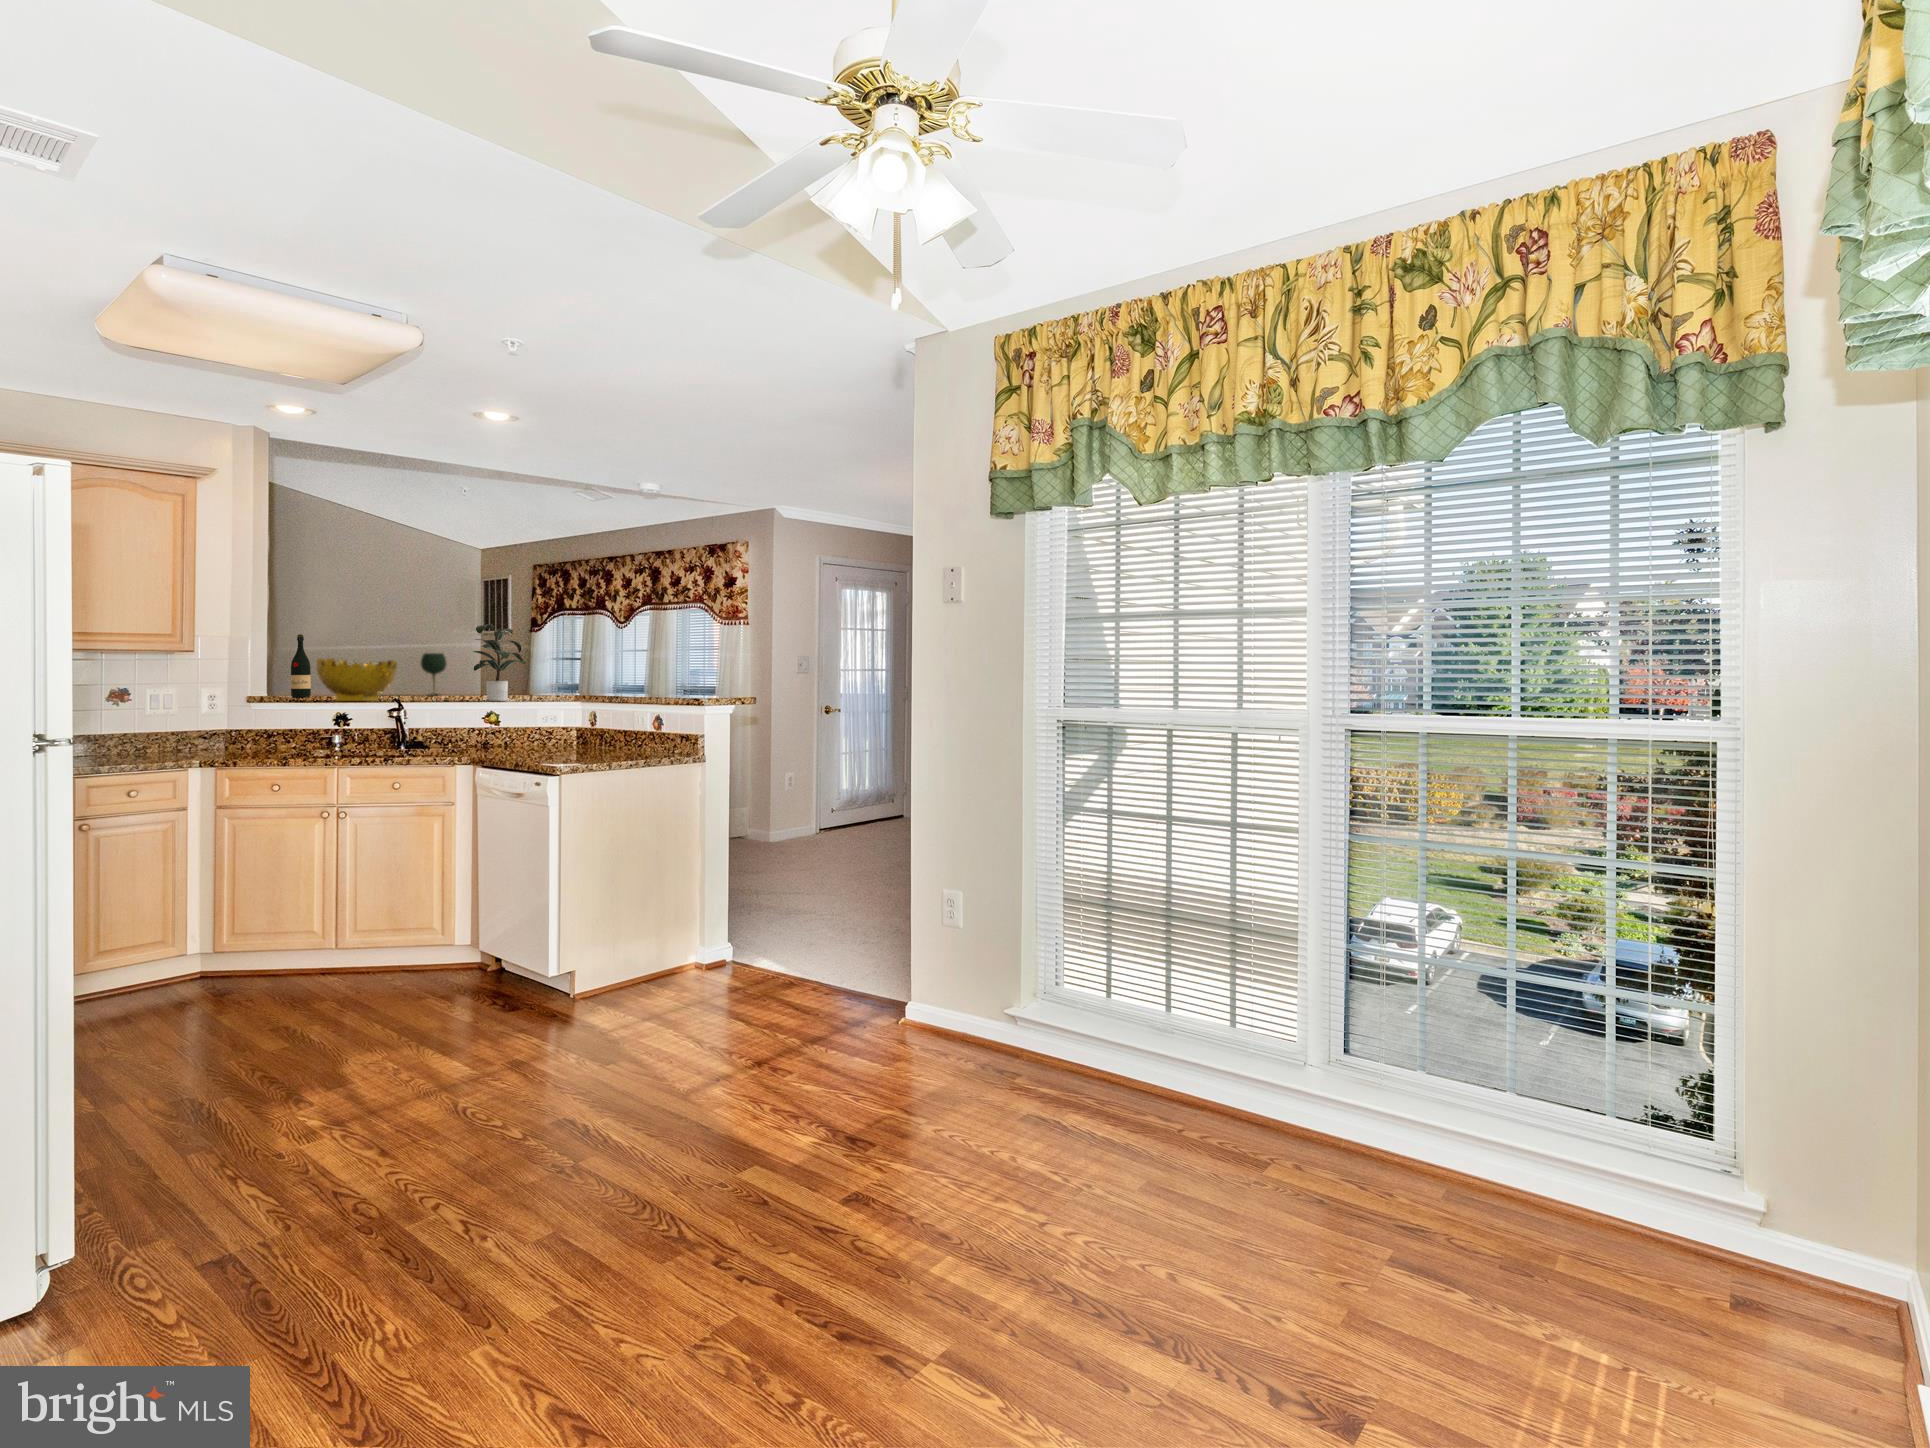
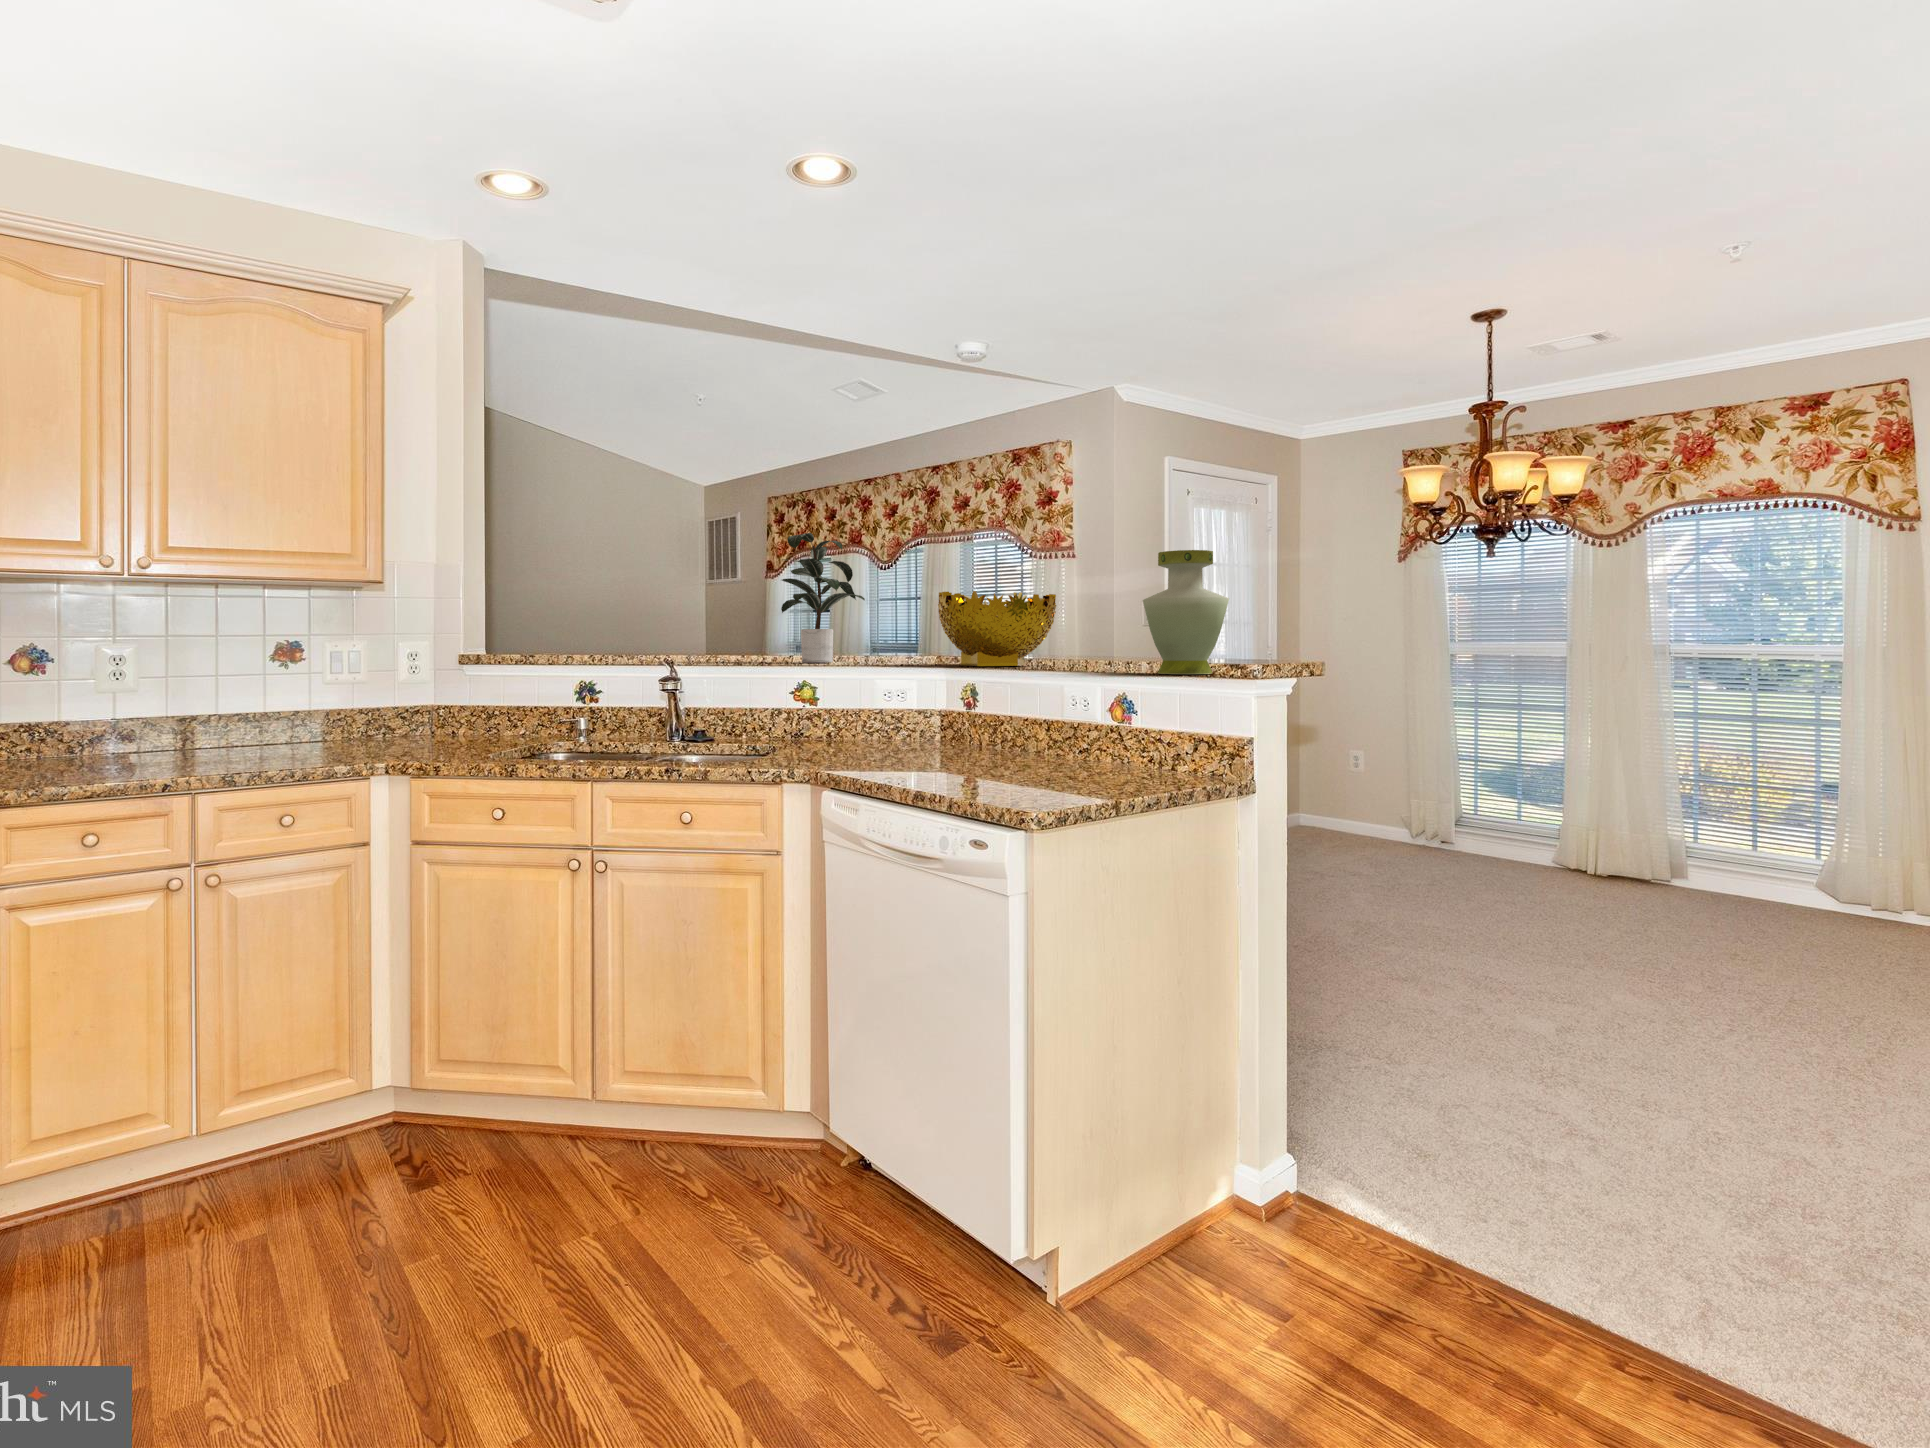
wine bottle: present [291,634,311,698] -> none [513,562,540,657]
vase: none [651,645,696,707] -> present [1143,550,1229,674]
wine glass: present [421,653,447,695] -> none [679,592,713,655]
decorative bowl: present [317,658,397,701] -> present [938,591,1056,666]

